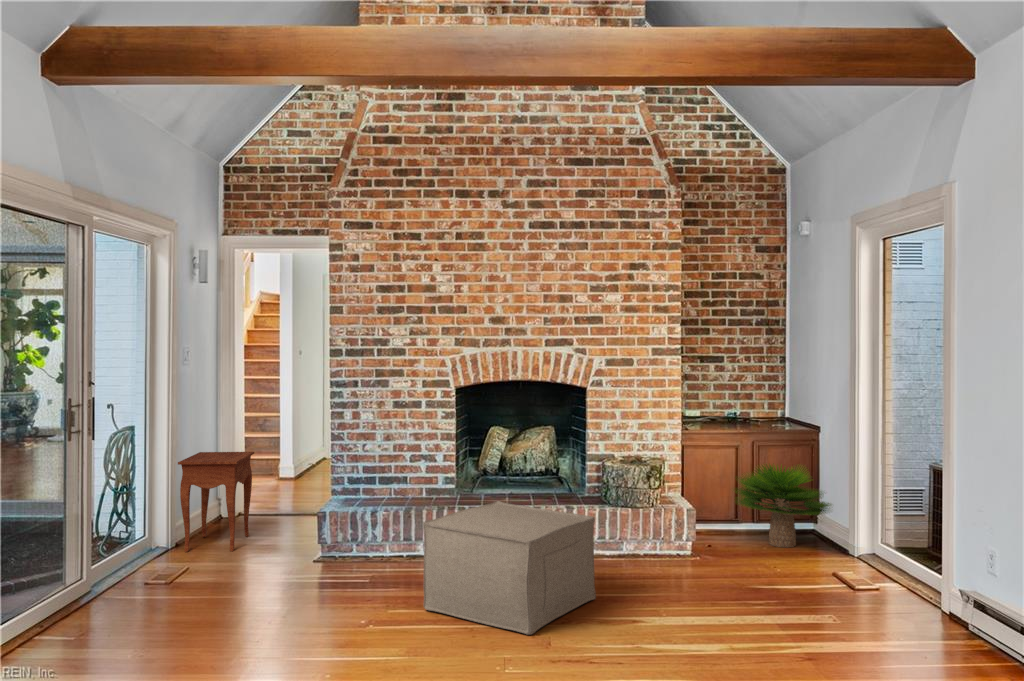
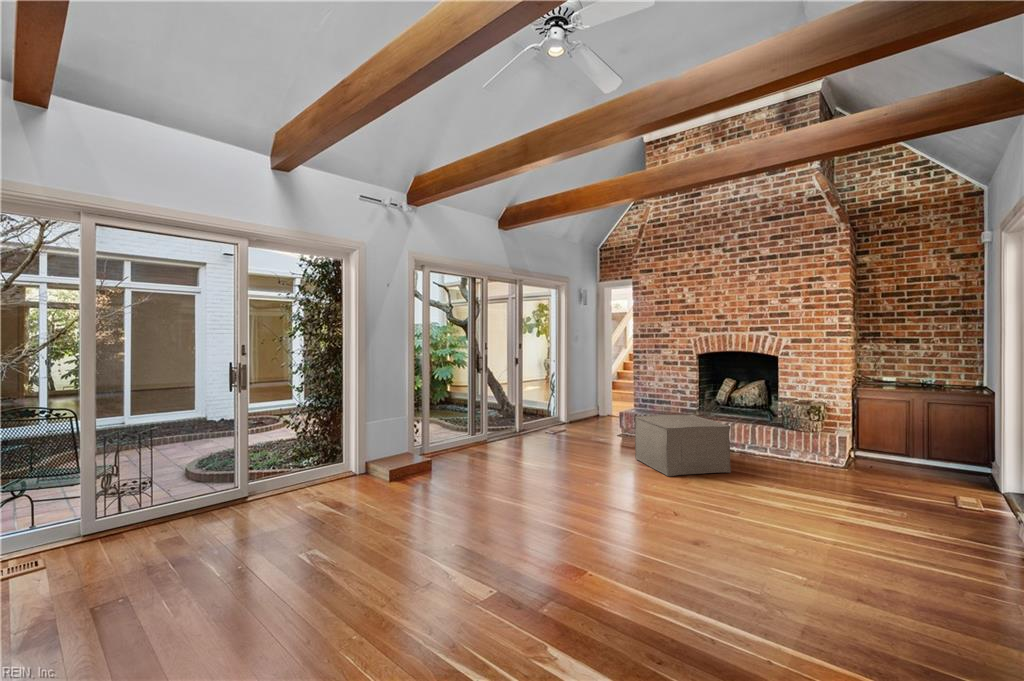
side table: present [178,452,254,552] -> none [569,382,607,428]
potted plant: present [736,464,831,547] -> none [887,414,989,480]

